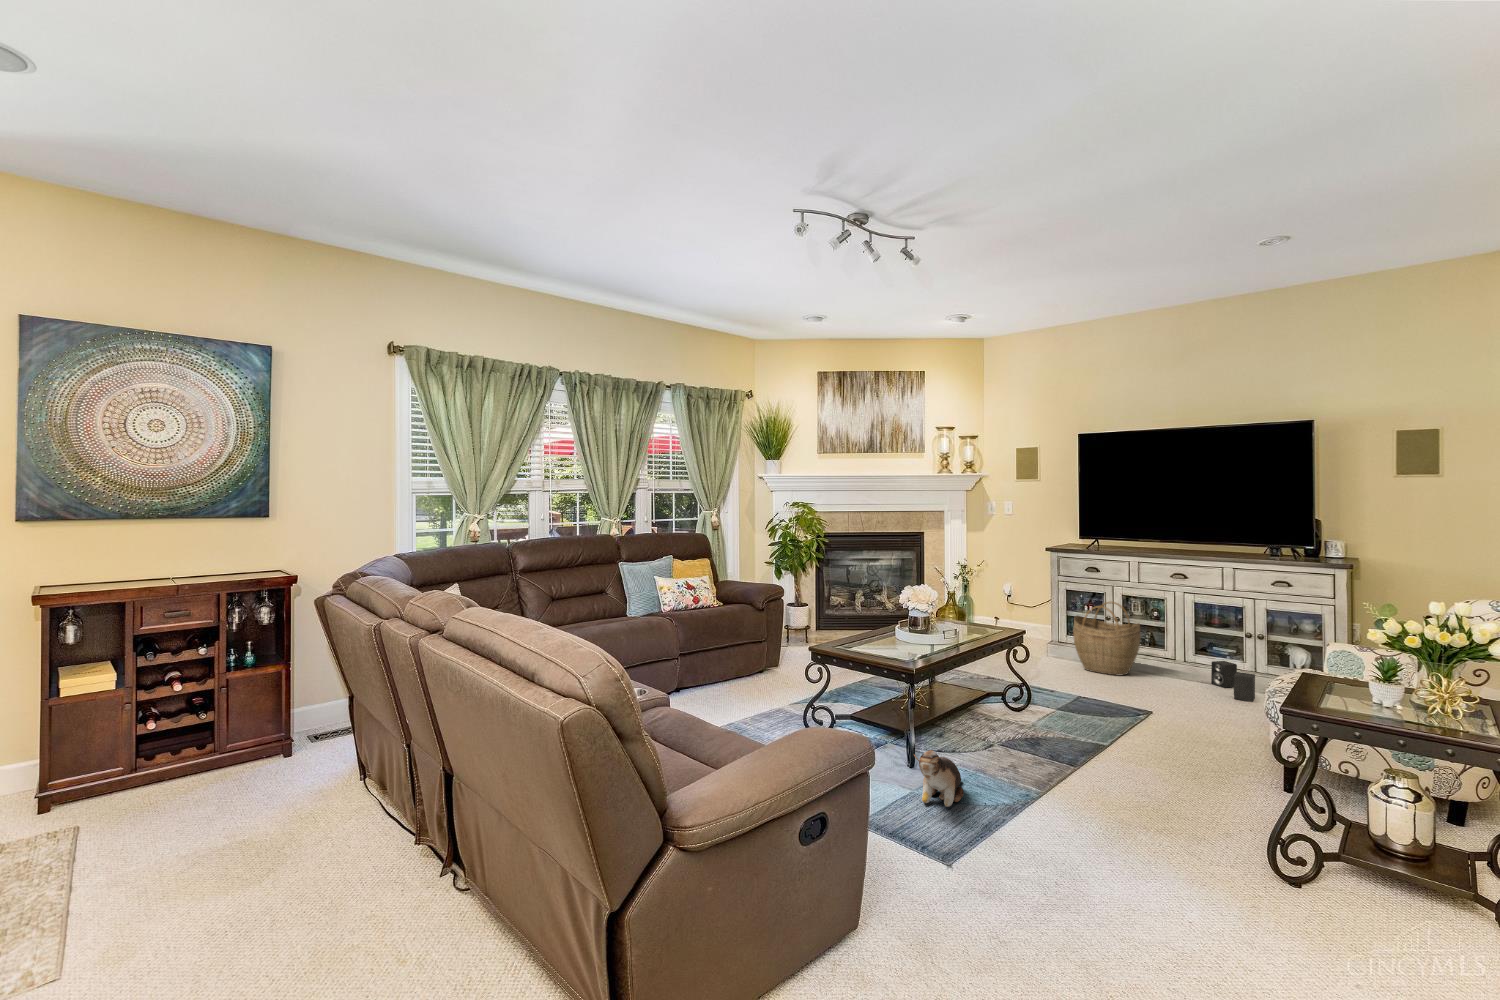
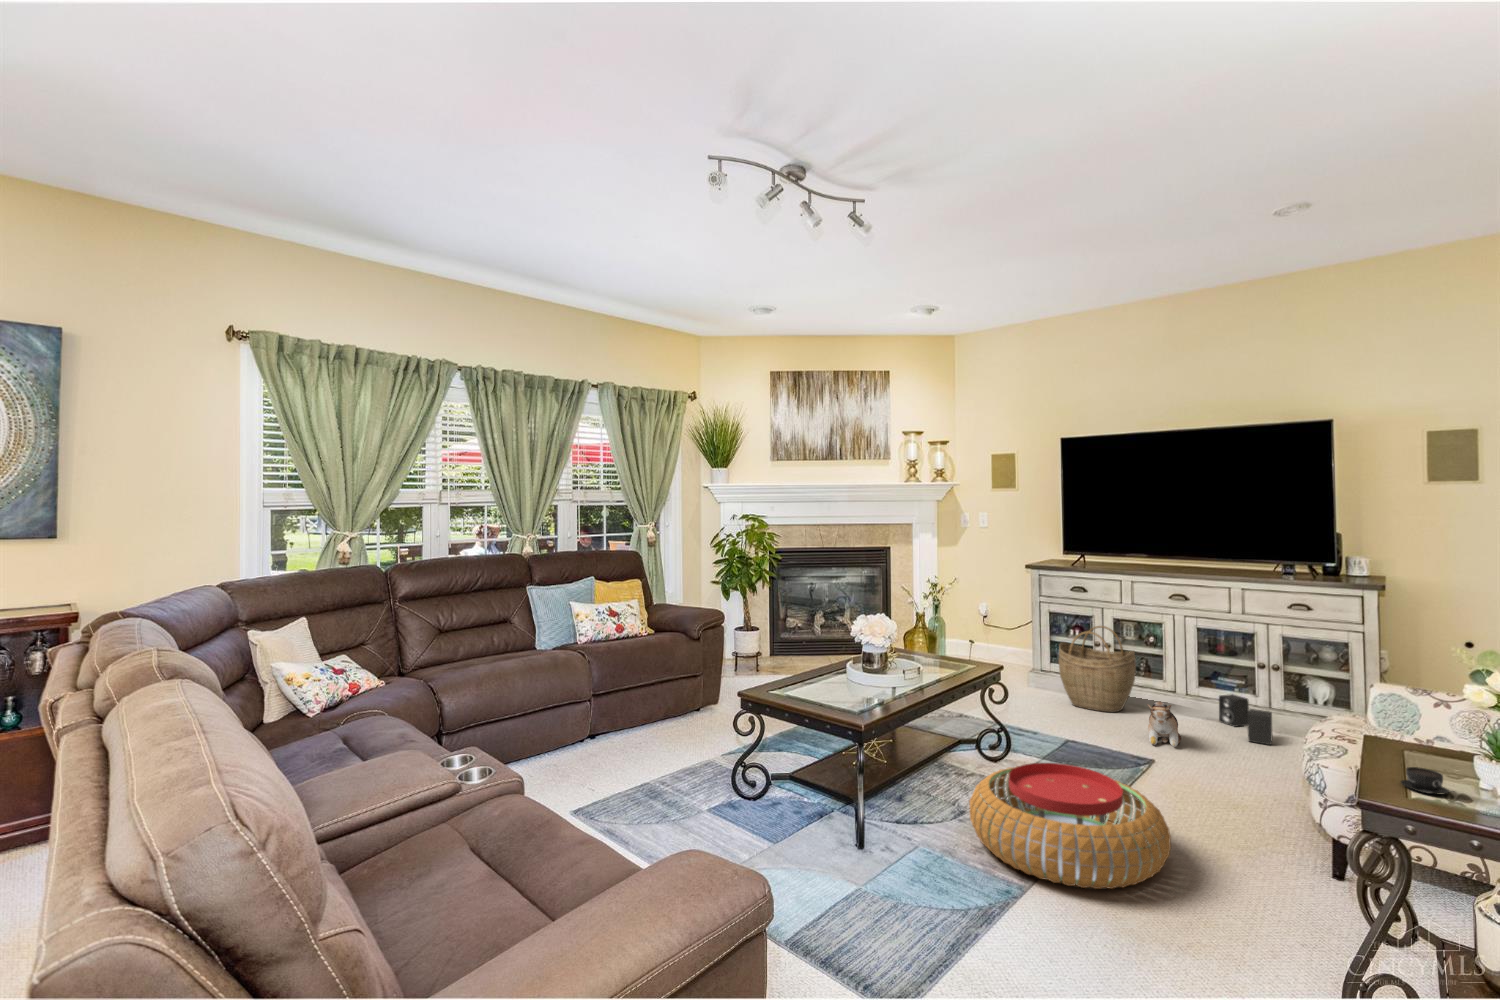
teacup: none [1318,693,1356,711] -> present [1401,767,1450,794]
pouf: none [999,705,1158,795] -> present [970,763,1171,889]
plush toy: present [914,750,964,807] -> present [1147,701,1181,747]

